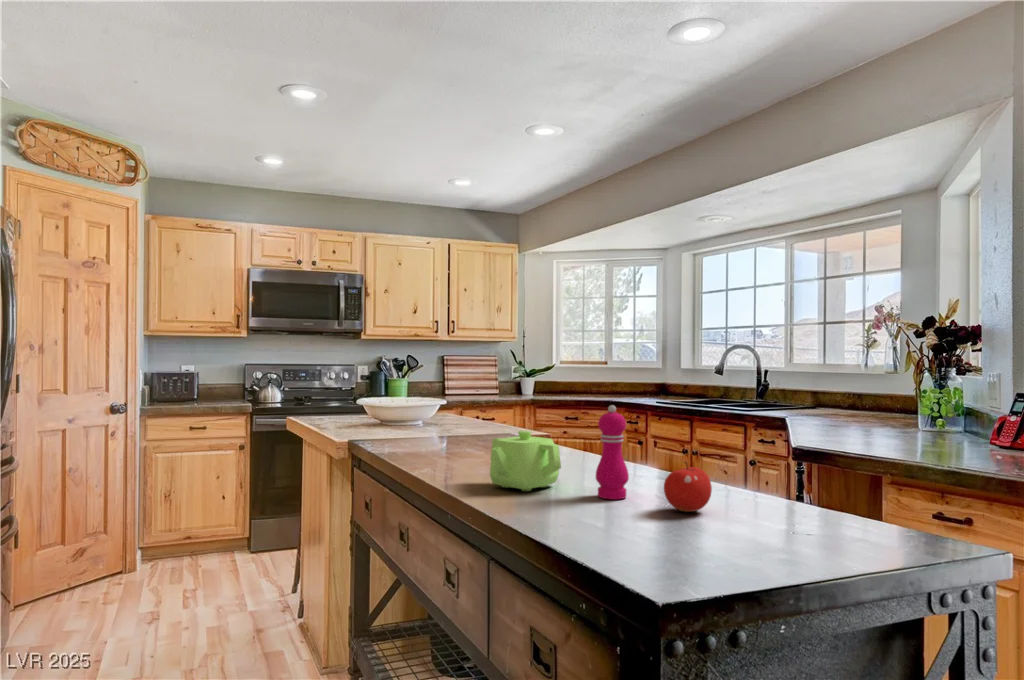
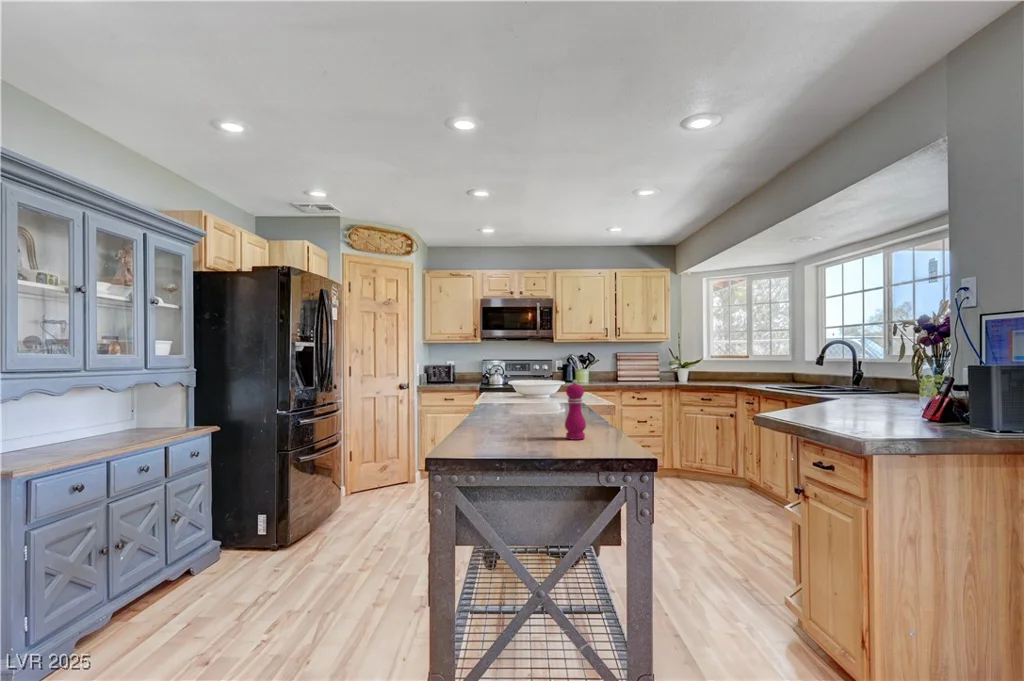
teapot: present [490,431,561,491] -> none [509,396,558,433]
fruit: present [664,461,712,512] -> none [586,415,618,448]

